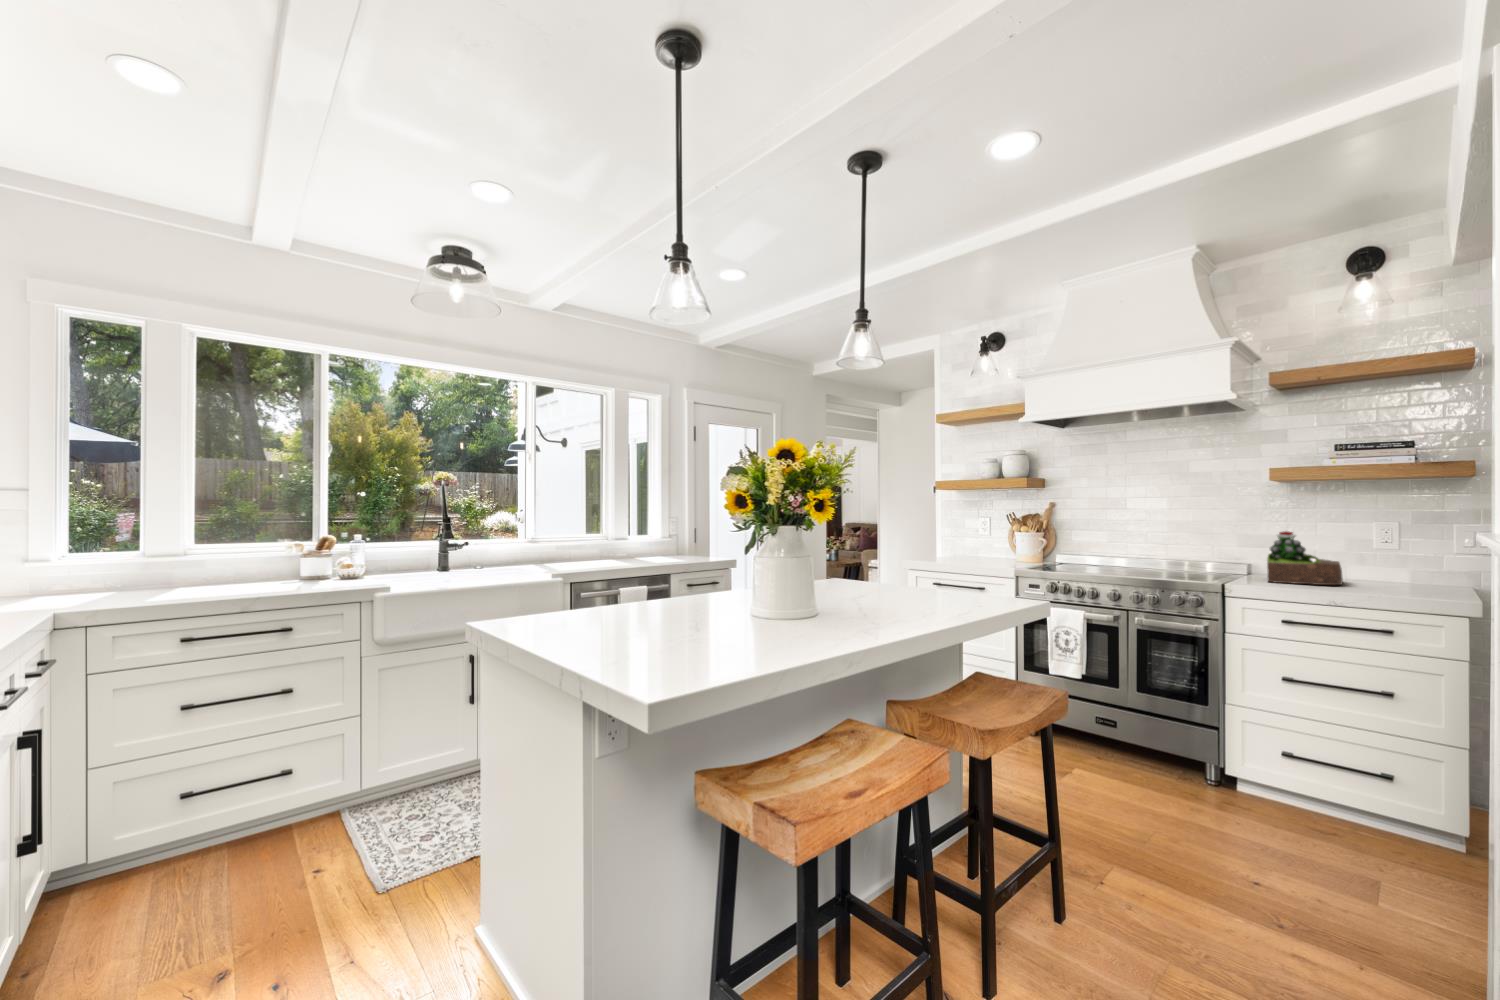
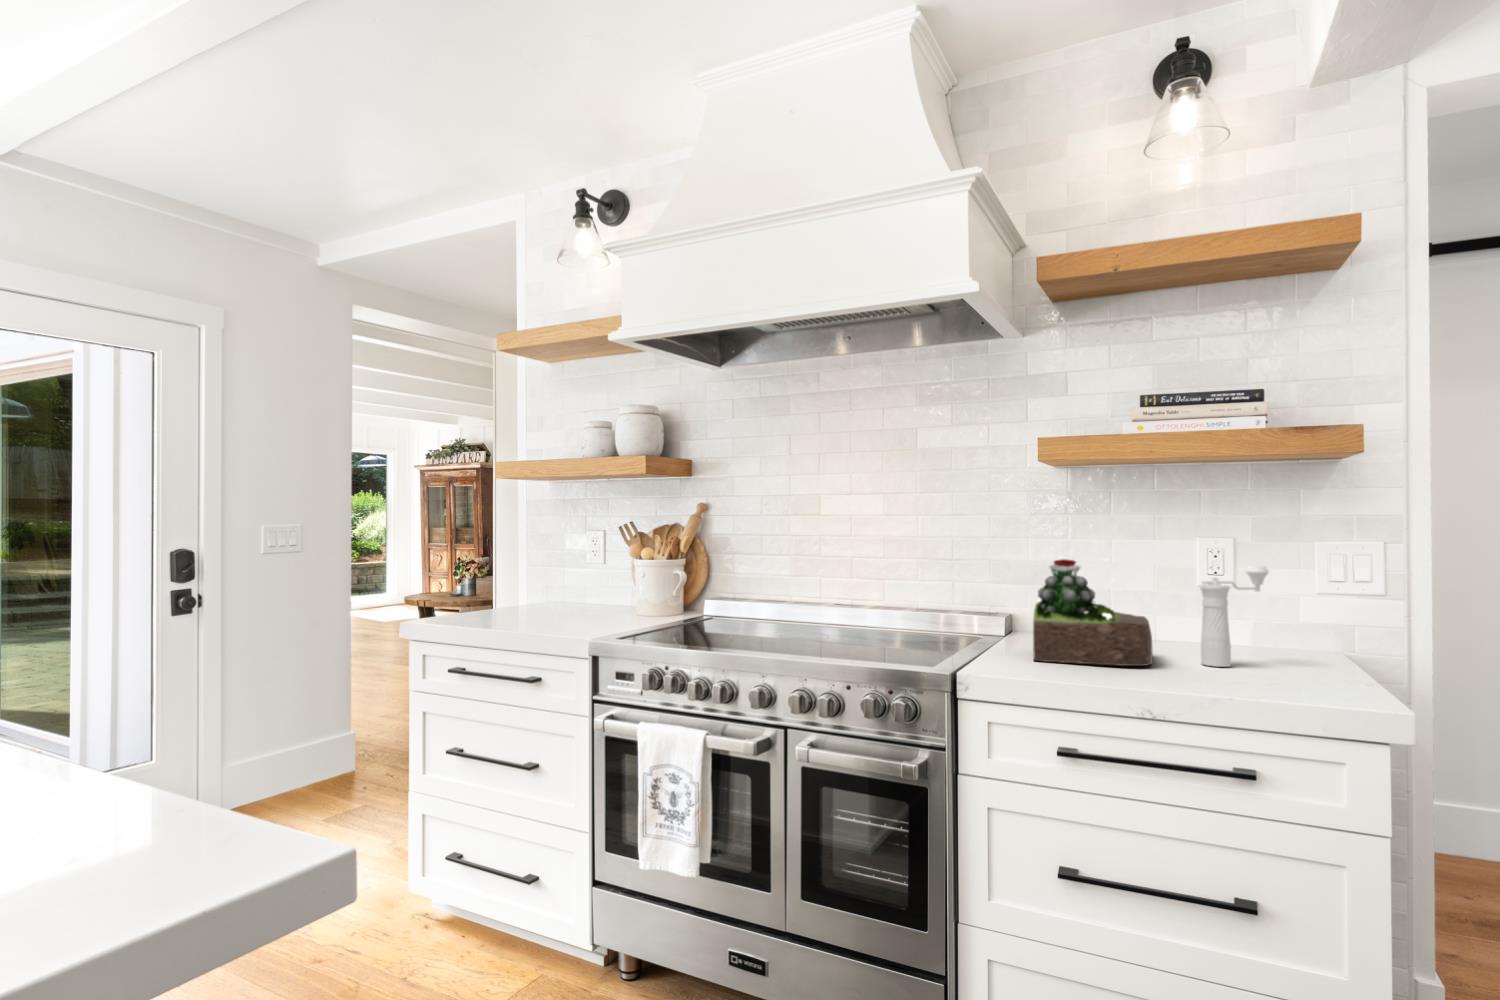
pepper mill: none [1374,534,1421,587] -> present [1200,566,1269,667]

